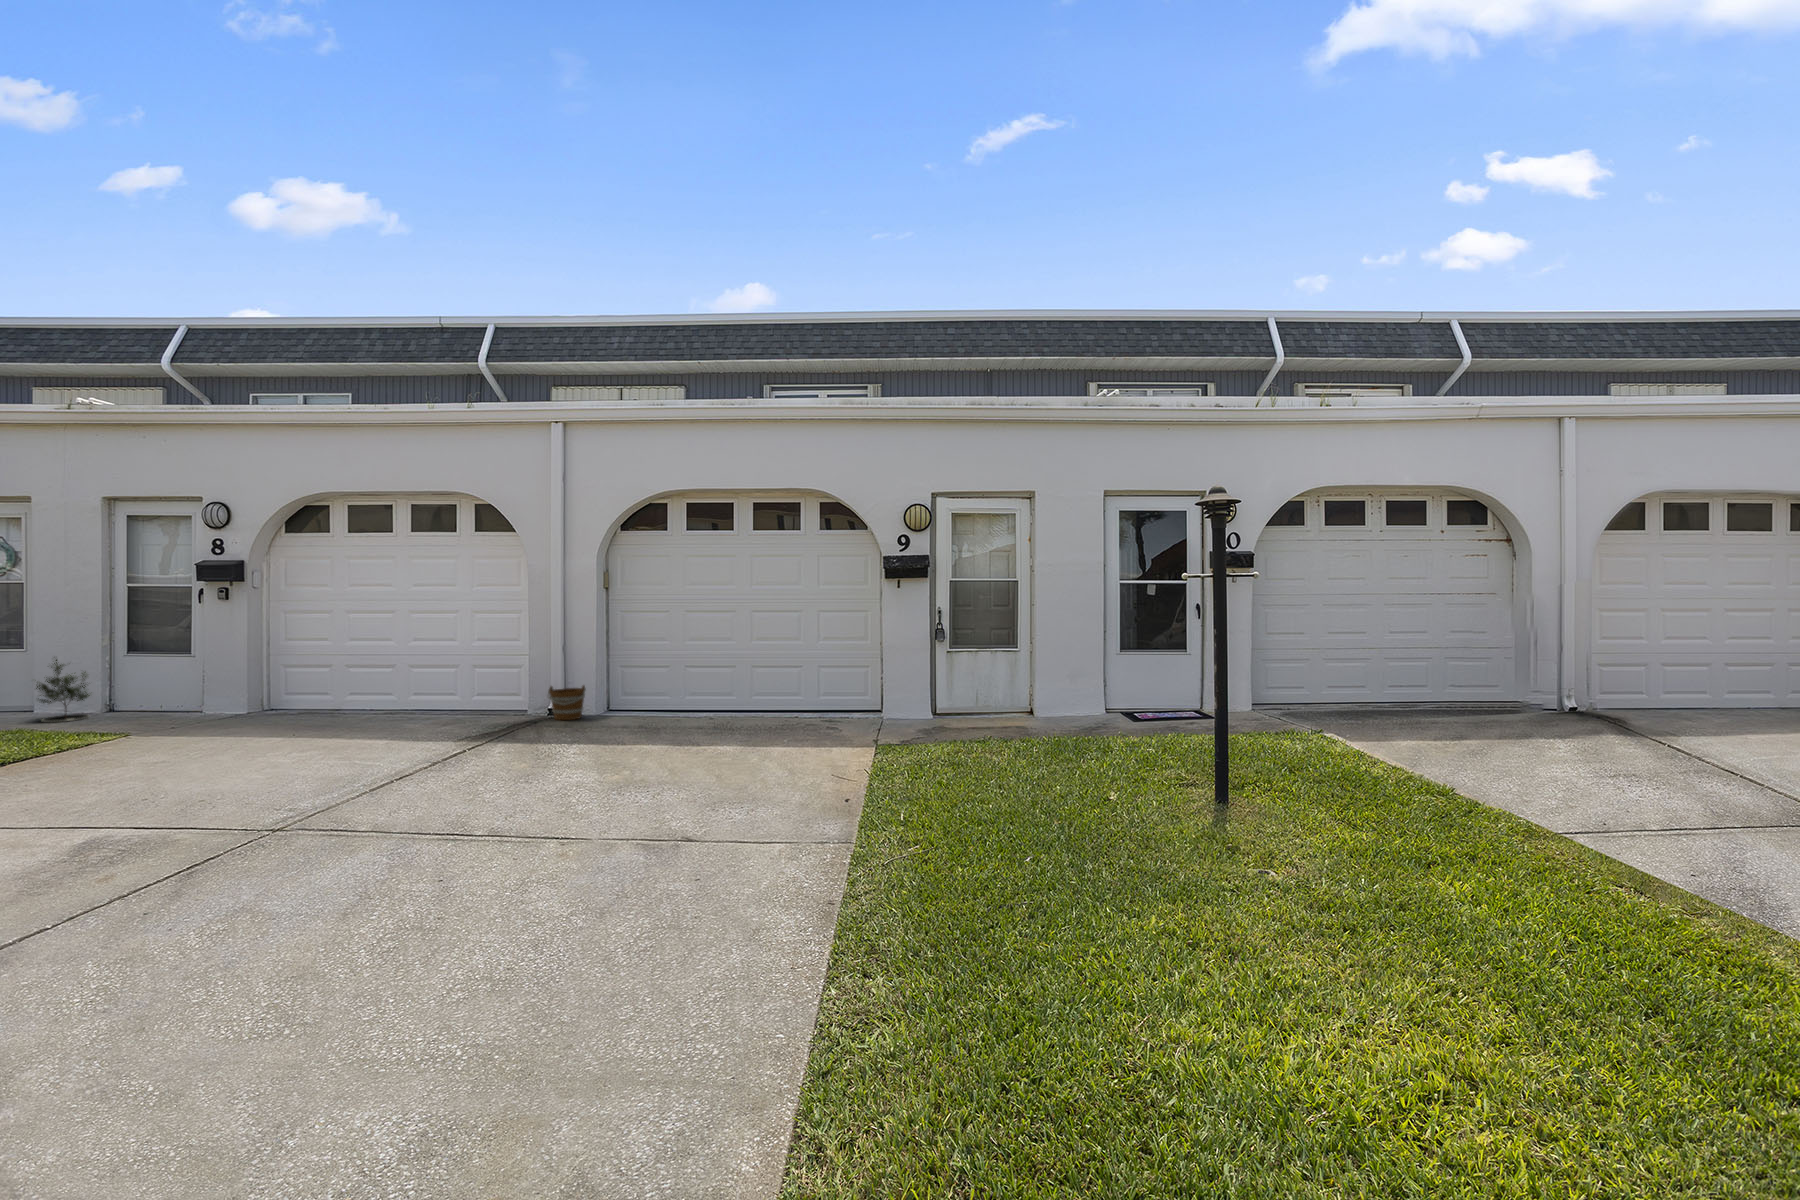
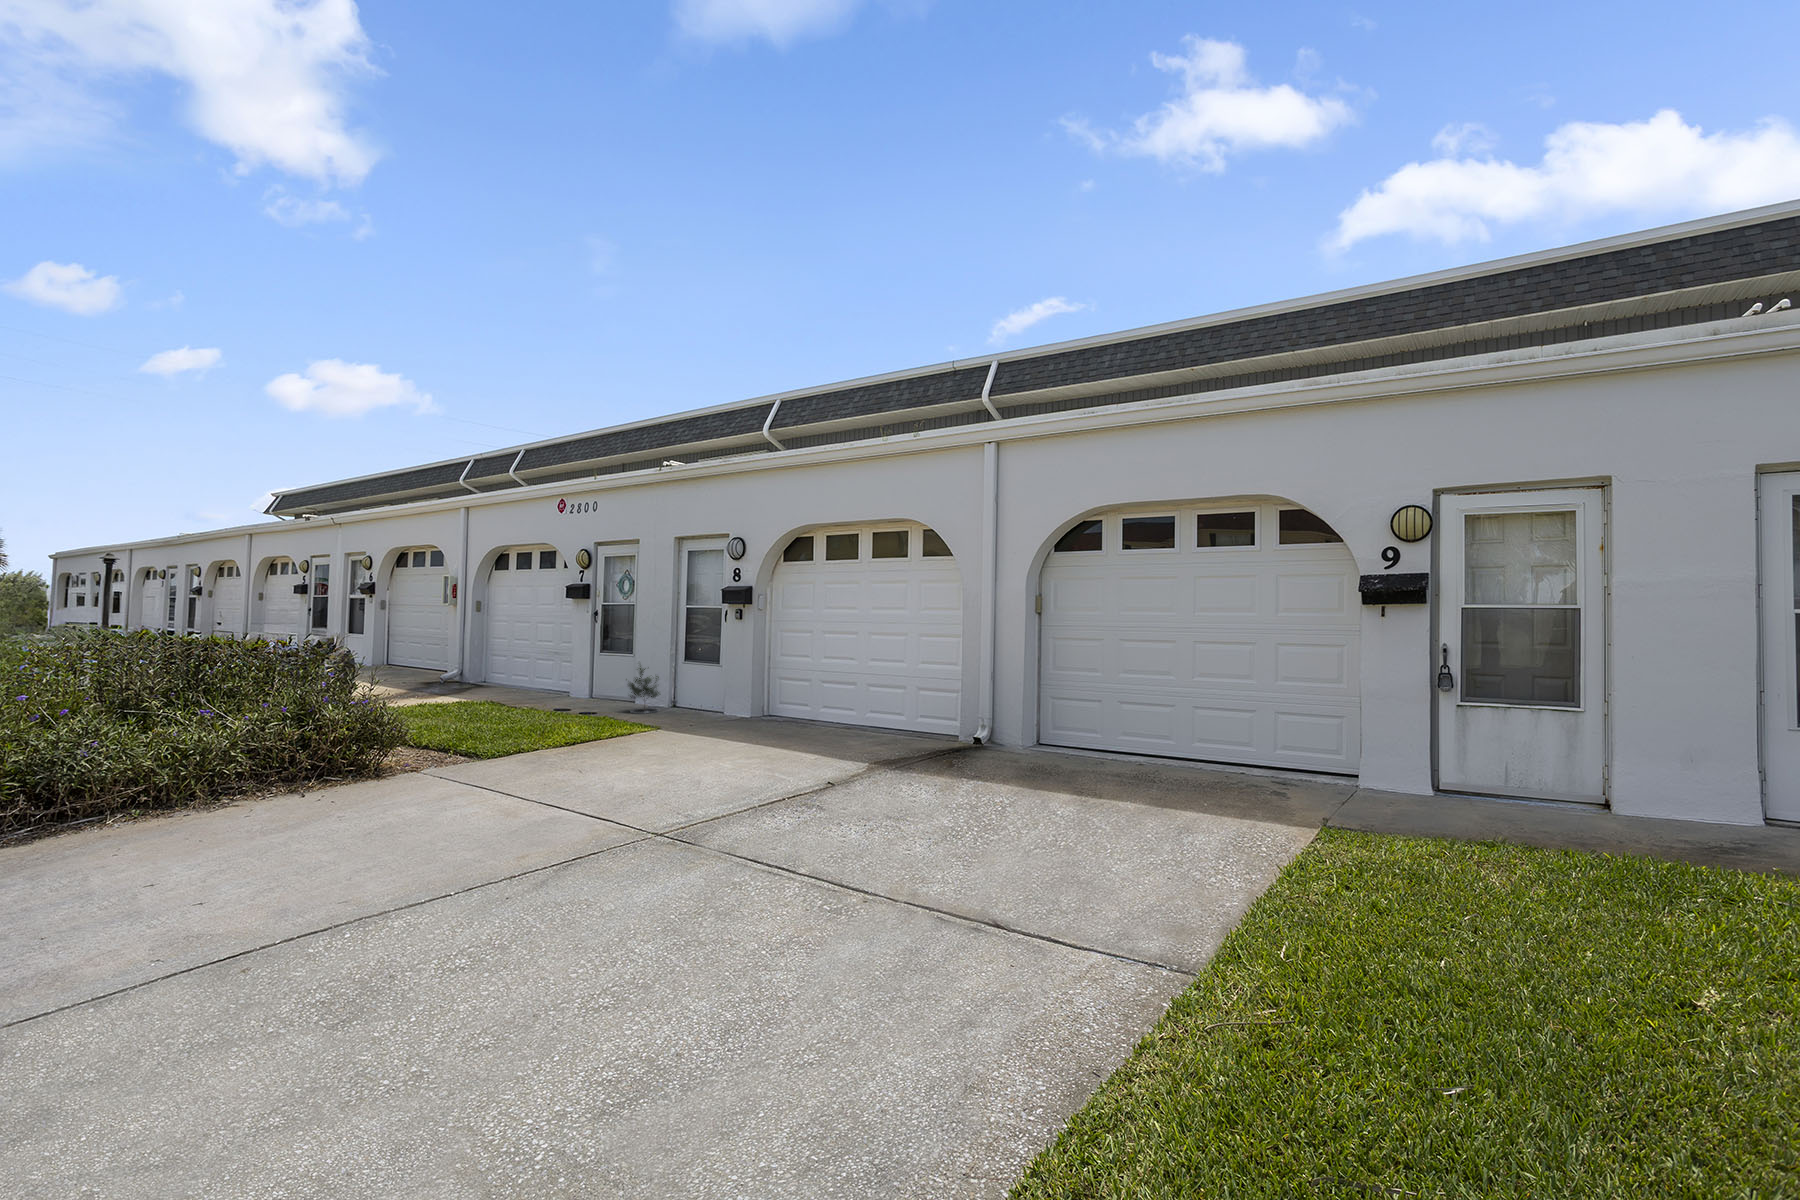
bucket: present [547,685,586,720] -> none [971,713,1009,751]

